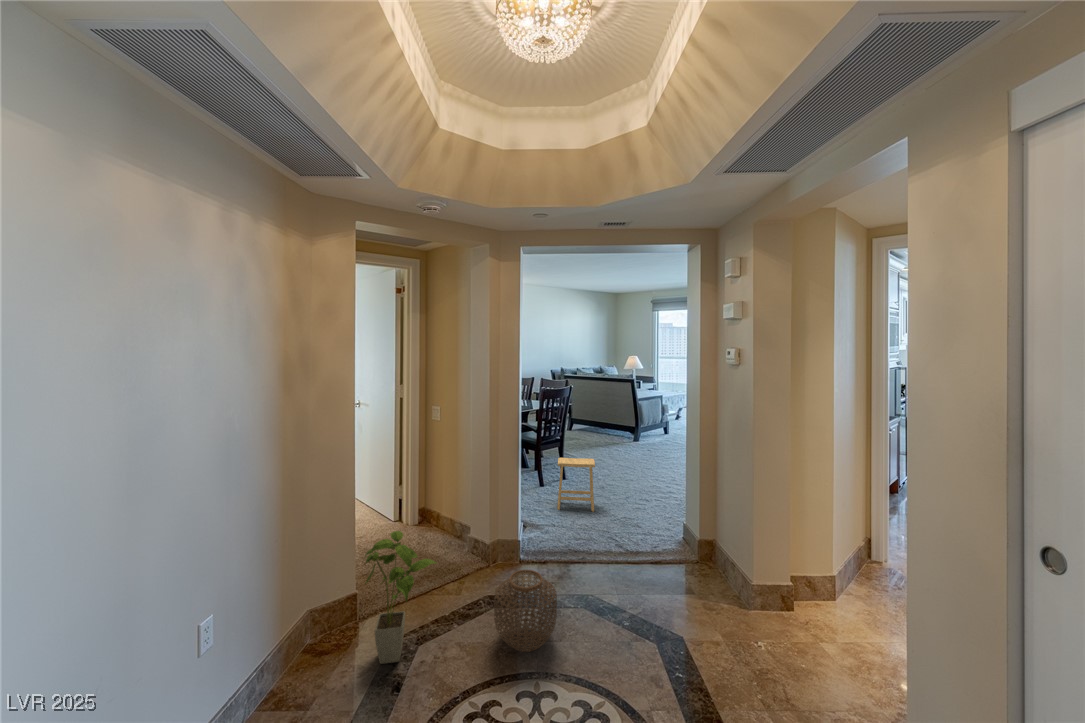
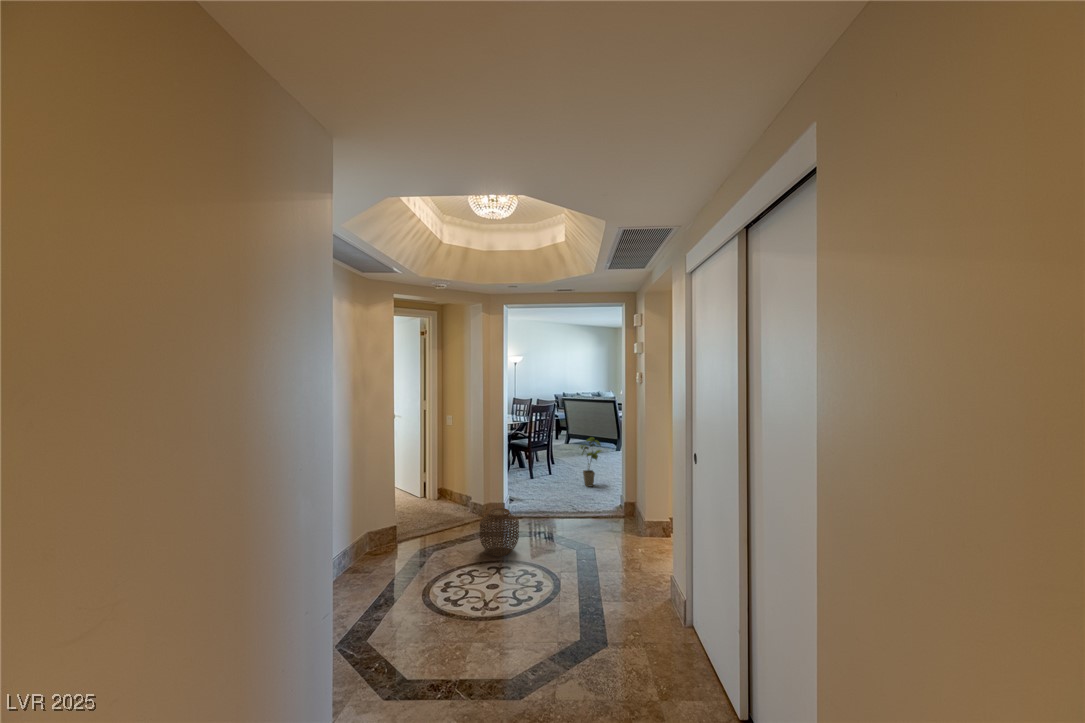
footstool: present [557,458,595,512] -> none [539,454,568,493]
house plant: present [365,531,436,664] -> present [580,437,601,487]

